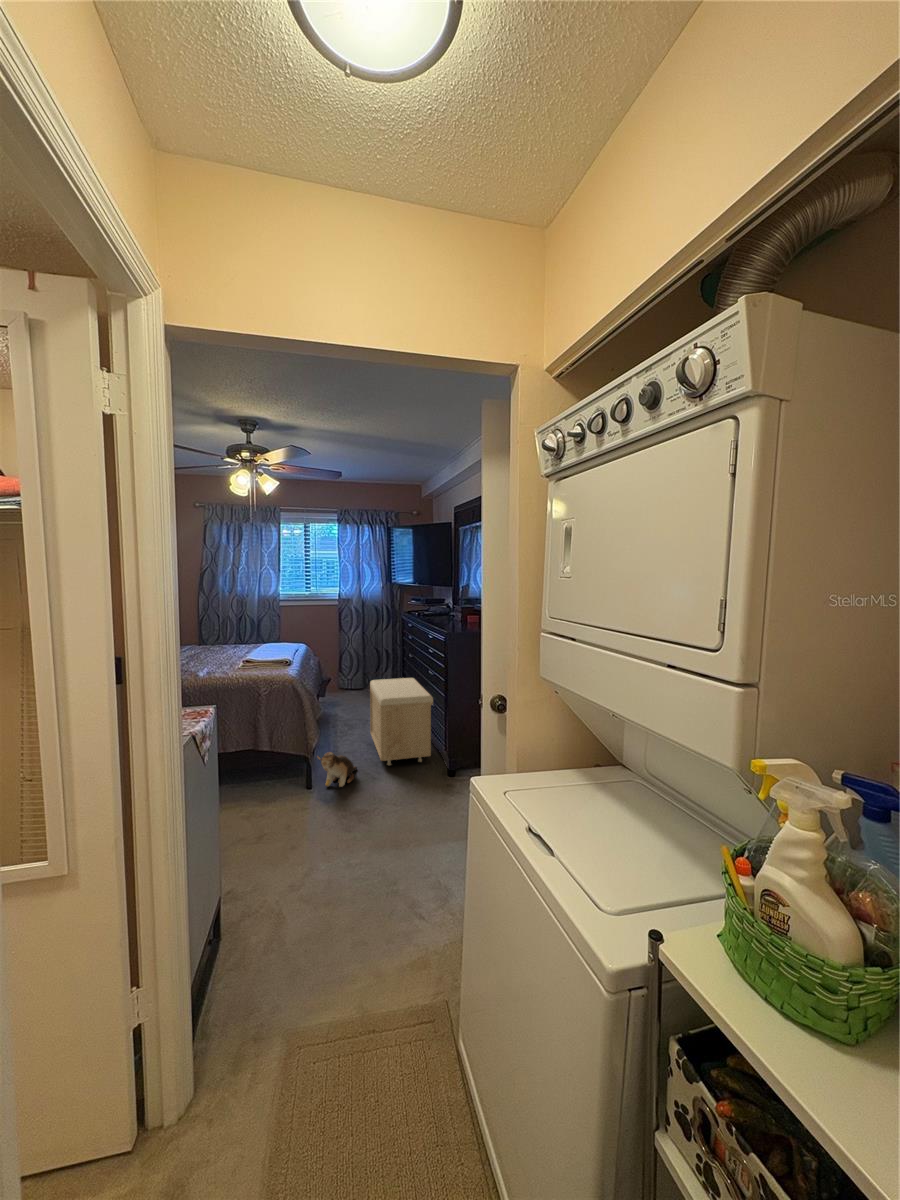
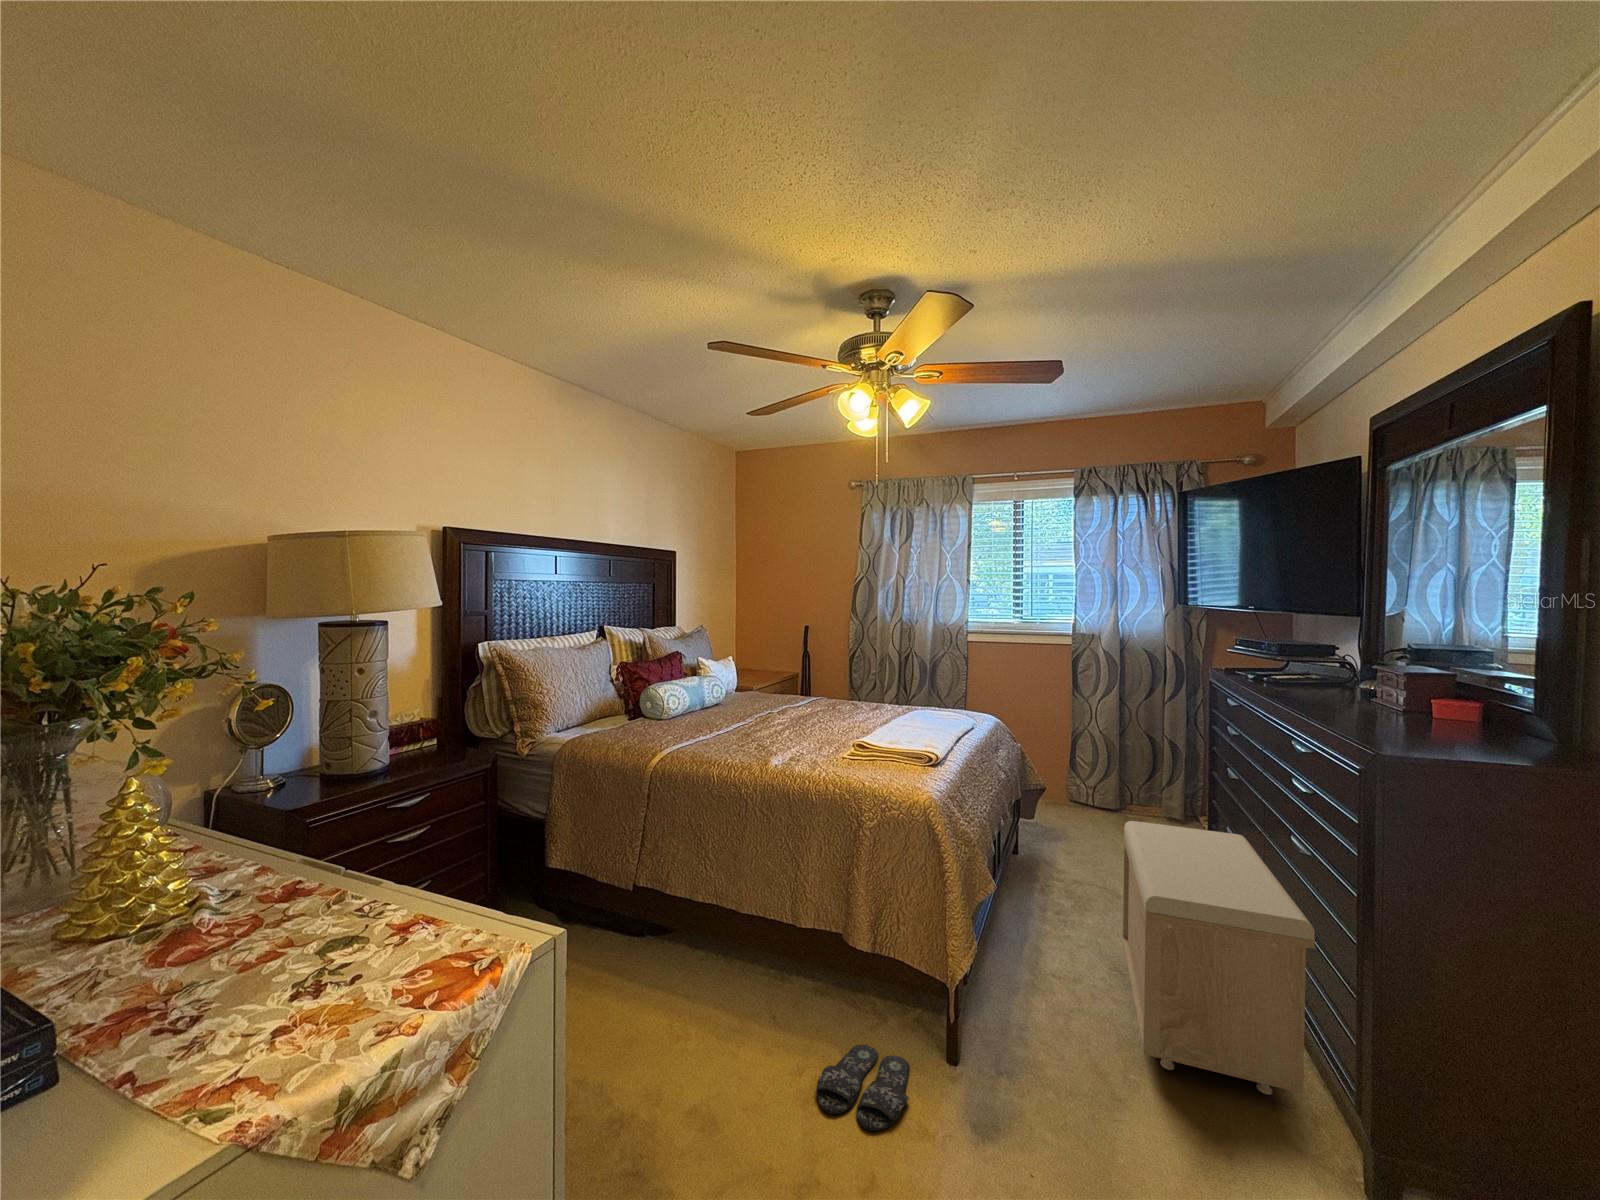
plush toy: present [317,752,357,787] -> none [970,1003,1078,1102]
slippers: none [250,792,293,815] -> present [816,1045,910,1131]

